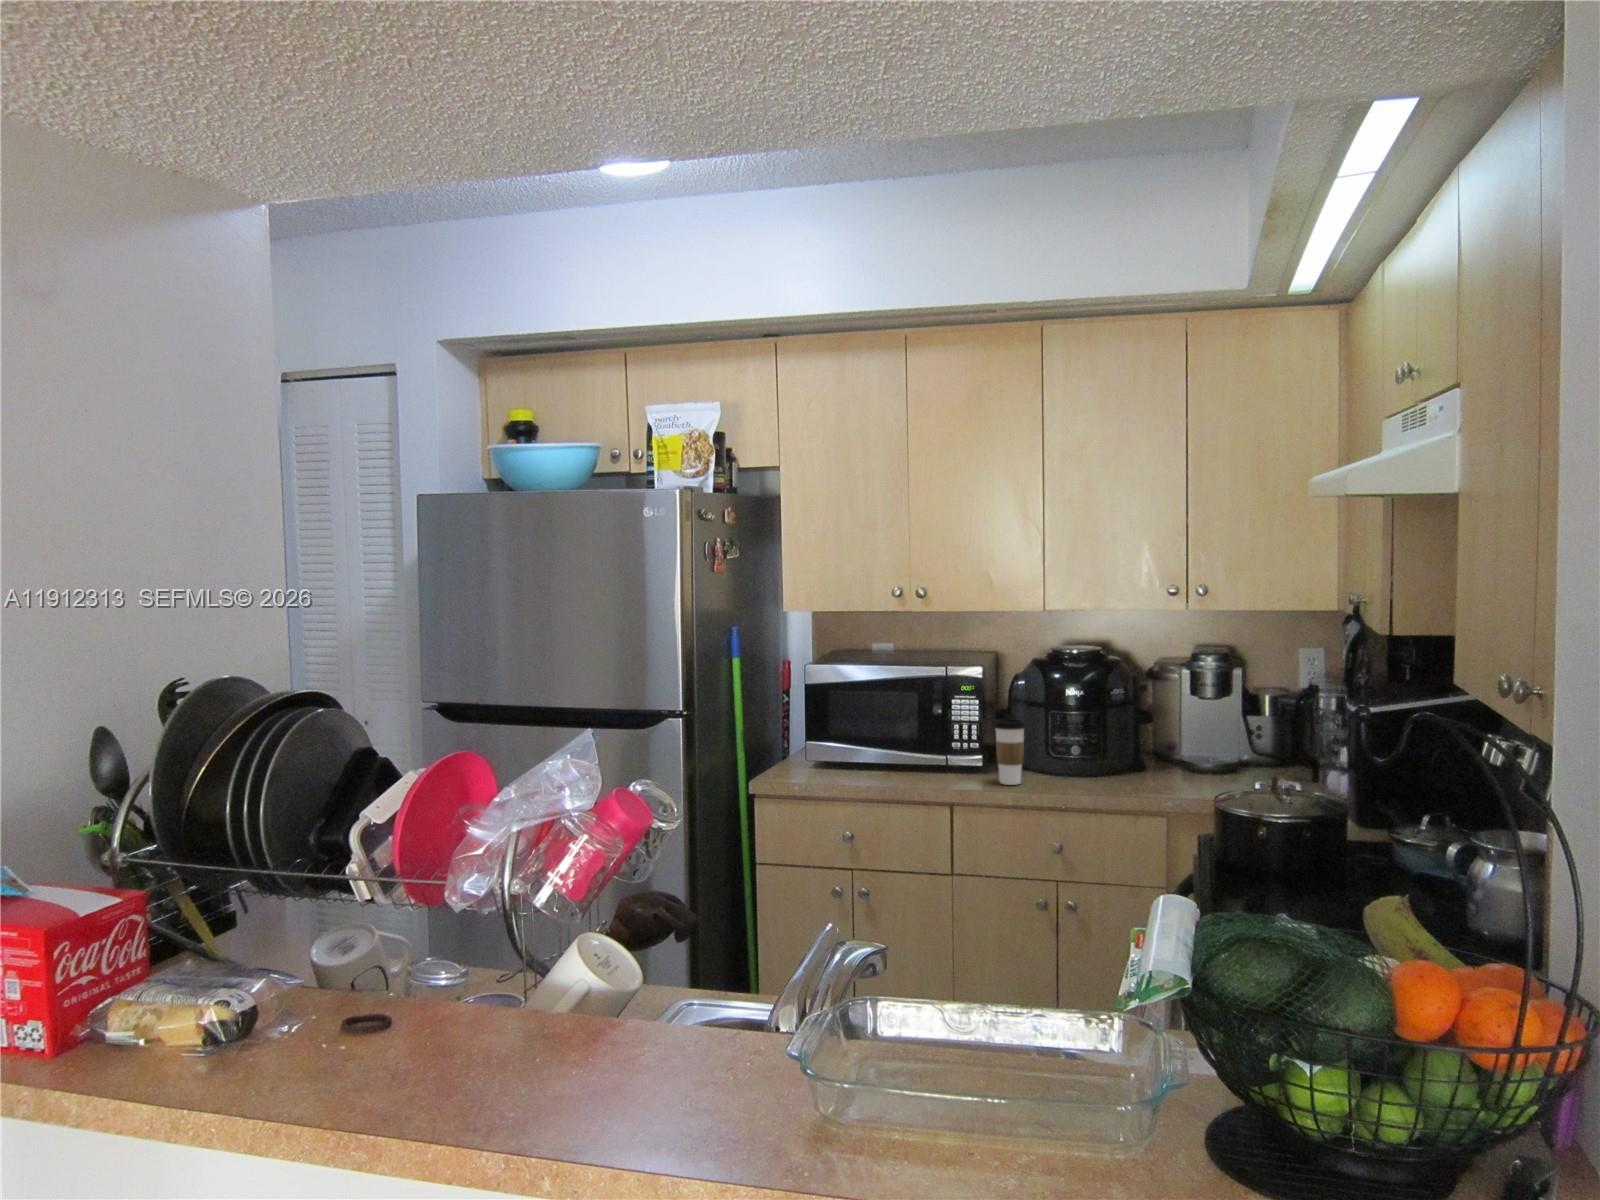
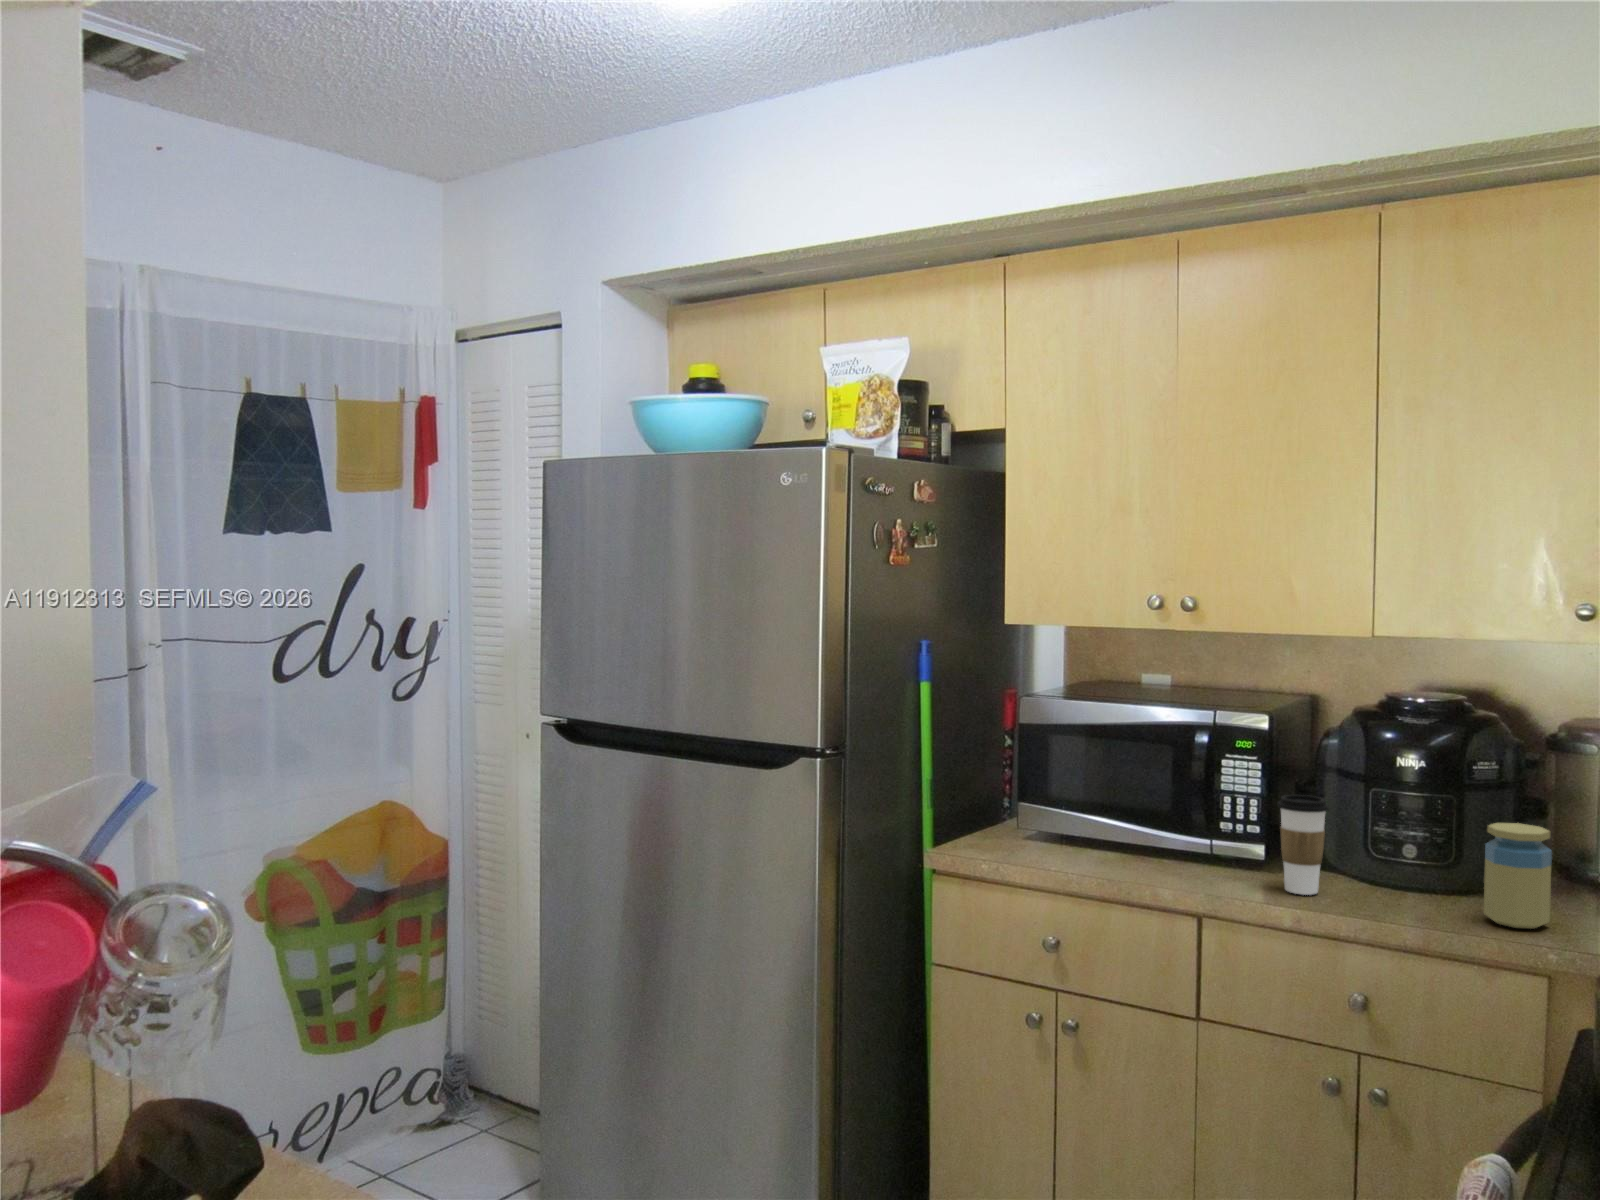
jar: none [1124,727,1162,793] -> present [1484,823,1552,929]

